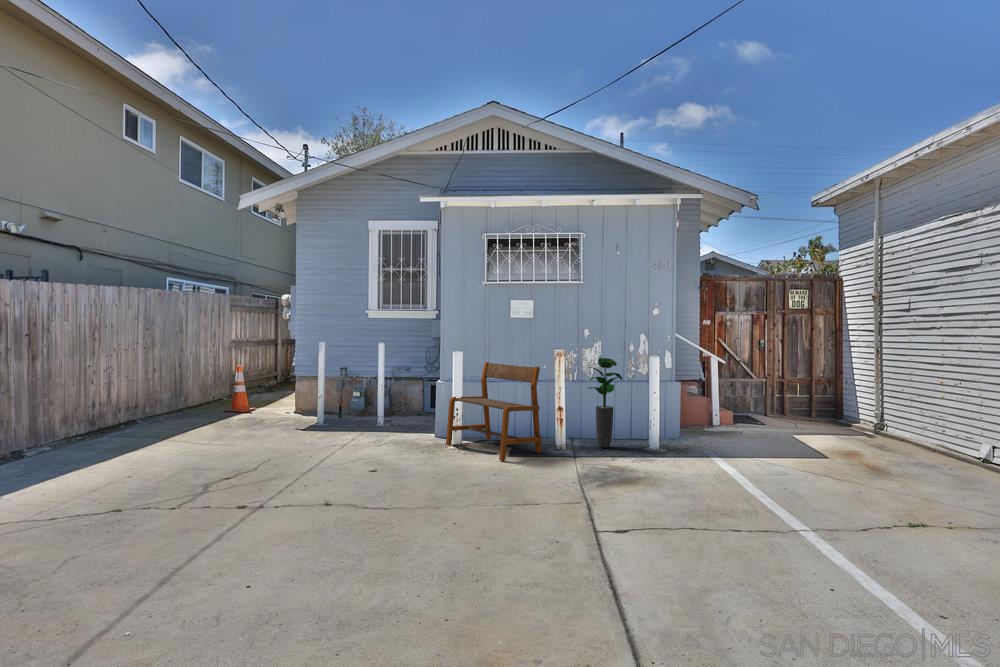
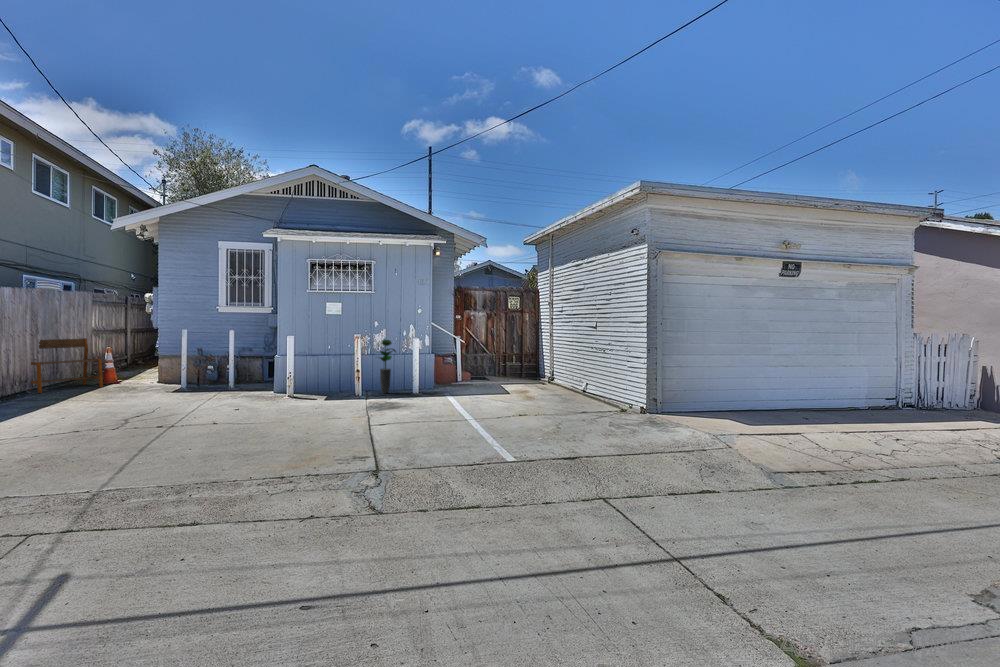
bench: present [446,362,542,461] -> present [30,338,103,393]

